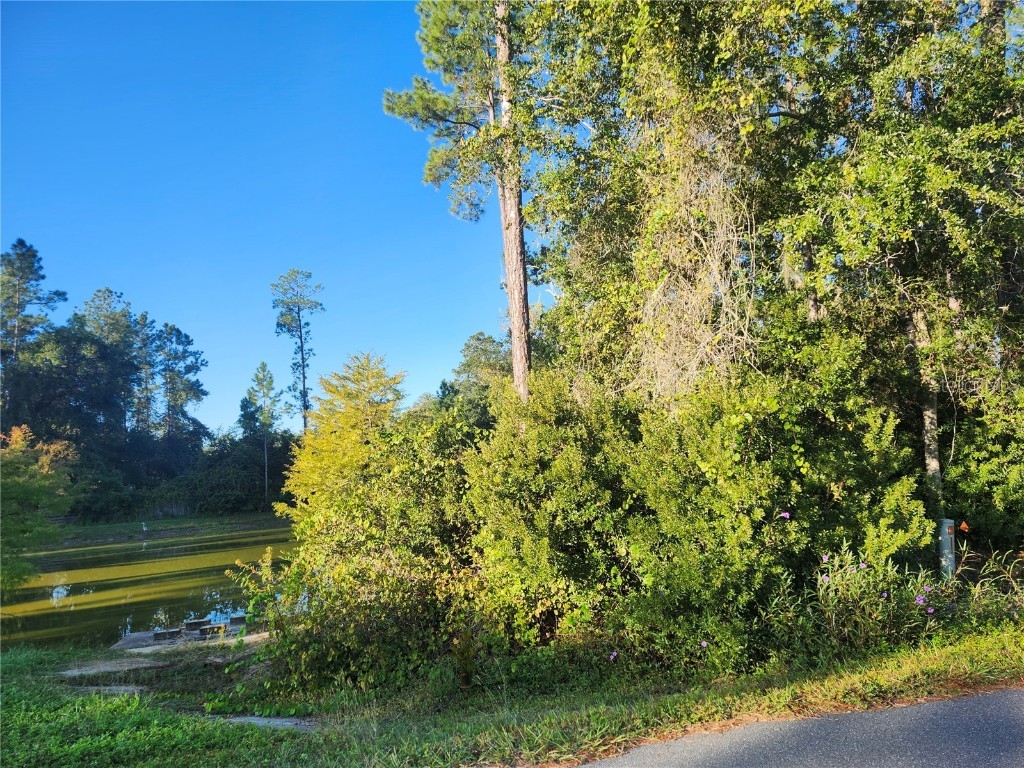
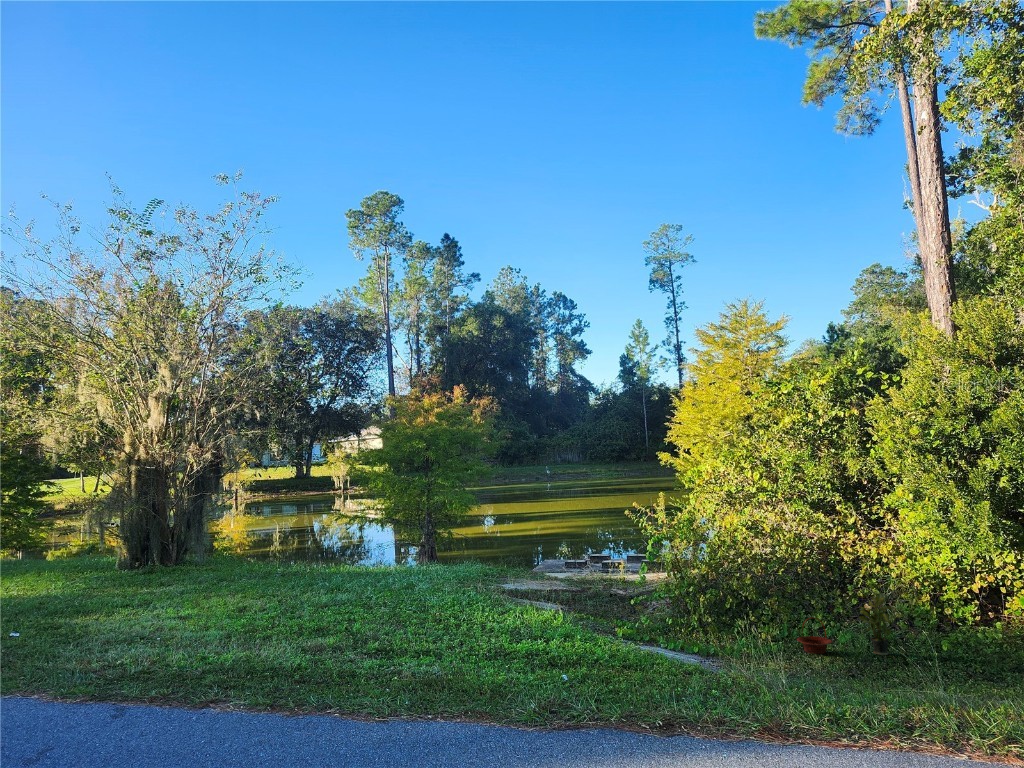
basket: none [394,662,426,701] -> present [797,618,832,654]

